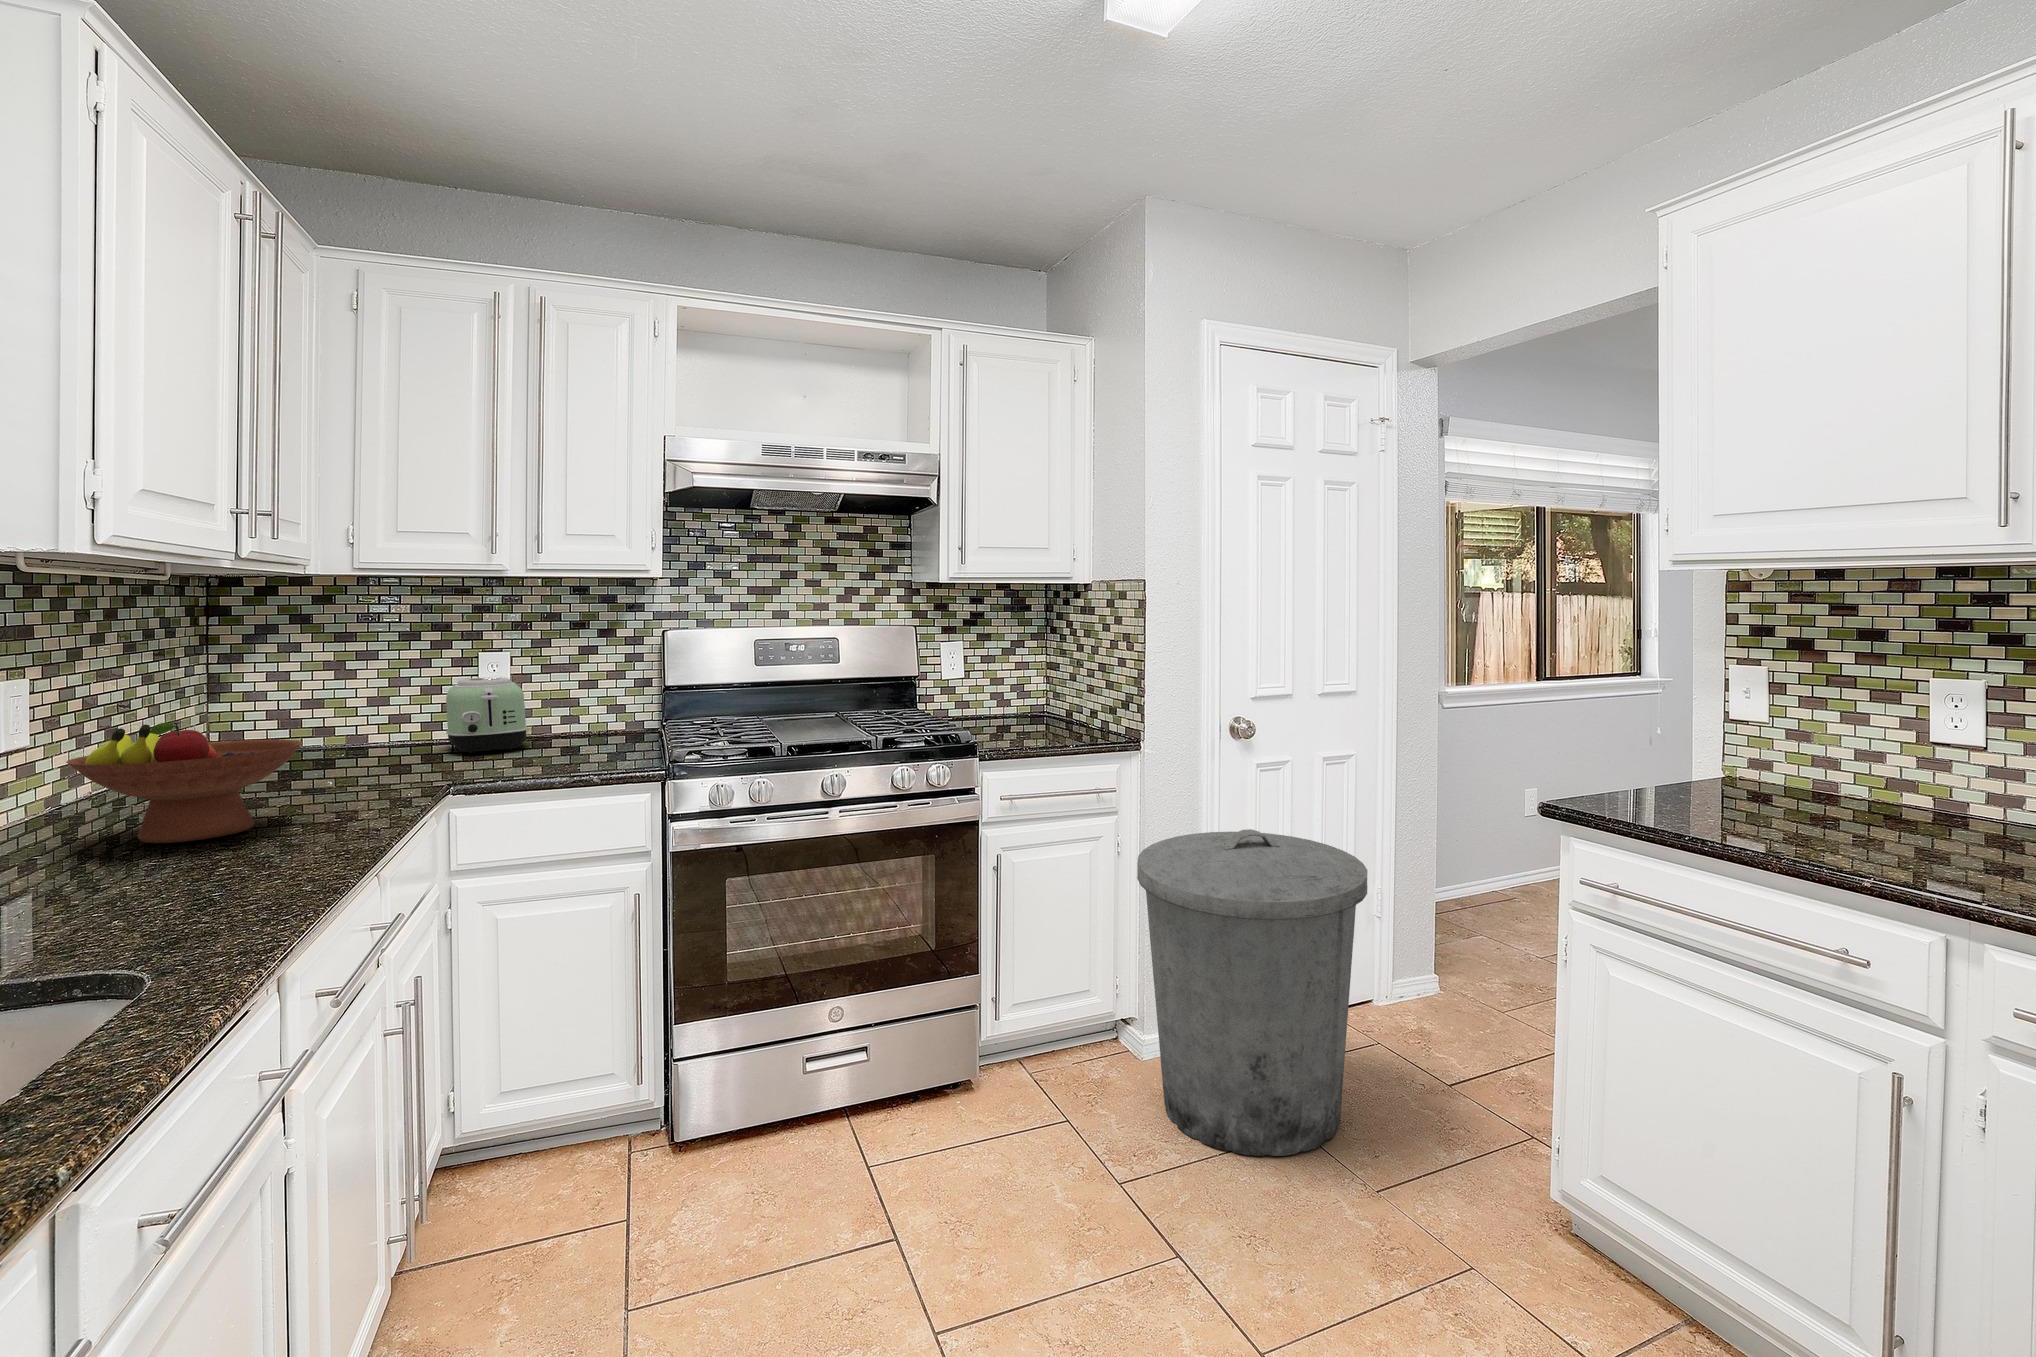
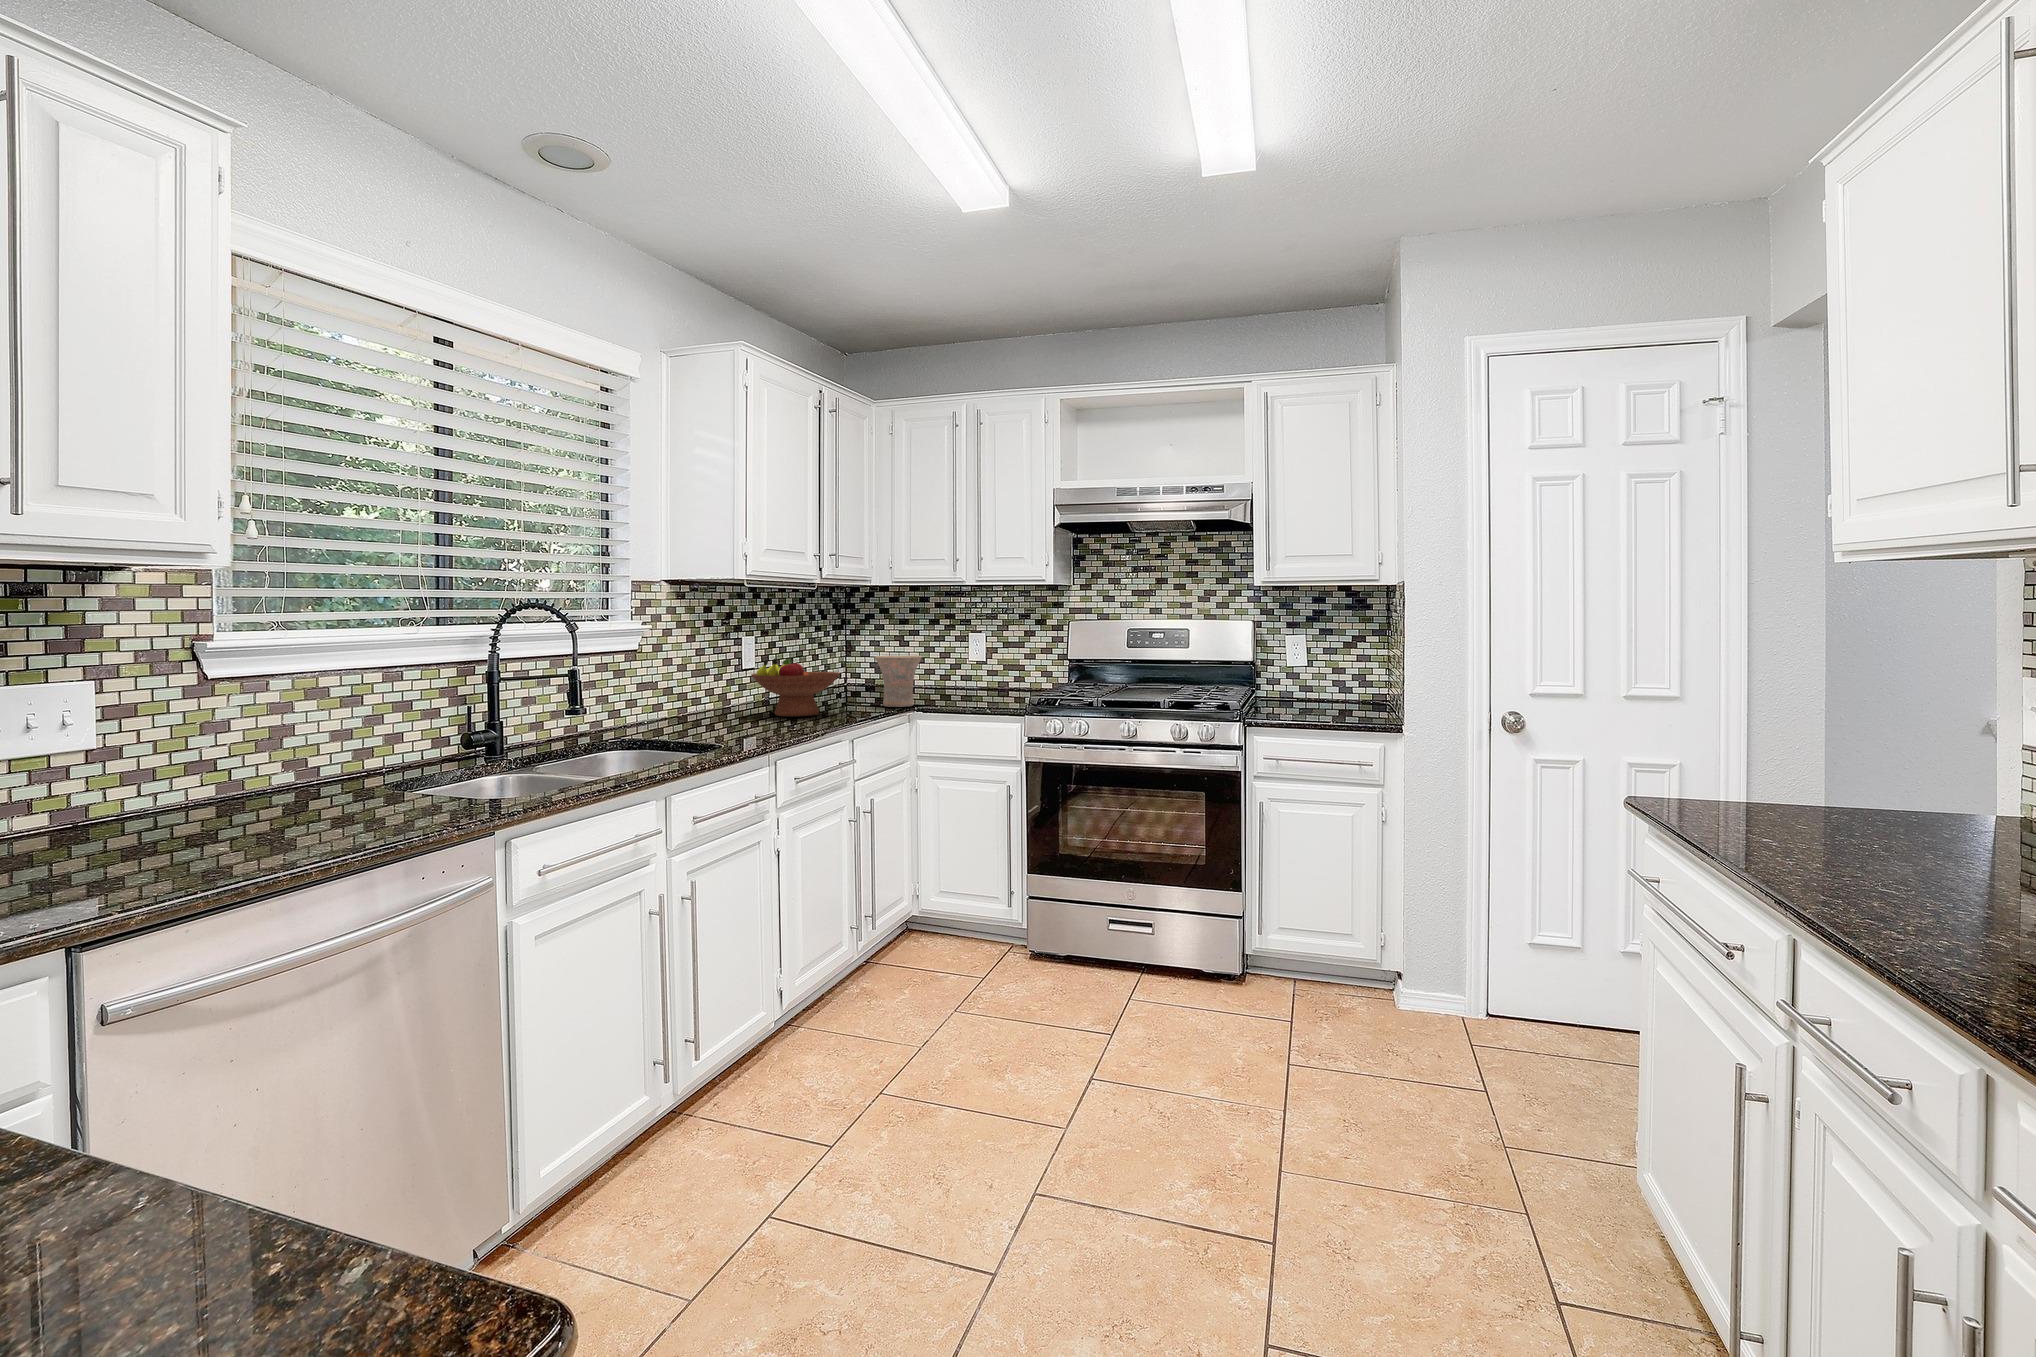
toaster: present [446,677,527,754] -> none [946,649,992,695]
vase: none [345,696,443,790] -> present [875,655,922,707]
trash can: present [1137,829,1367,1156] -> none [1347,801,1563,1084]

